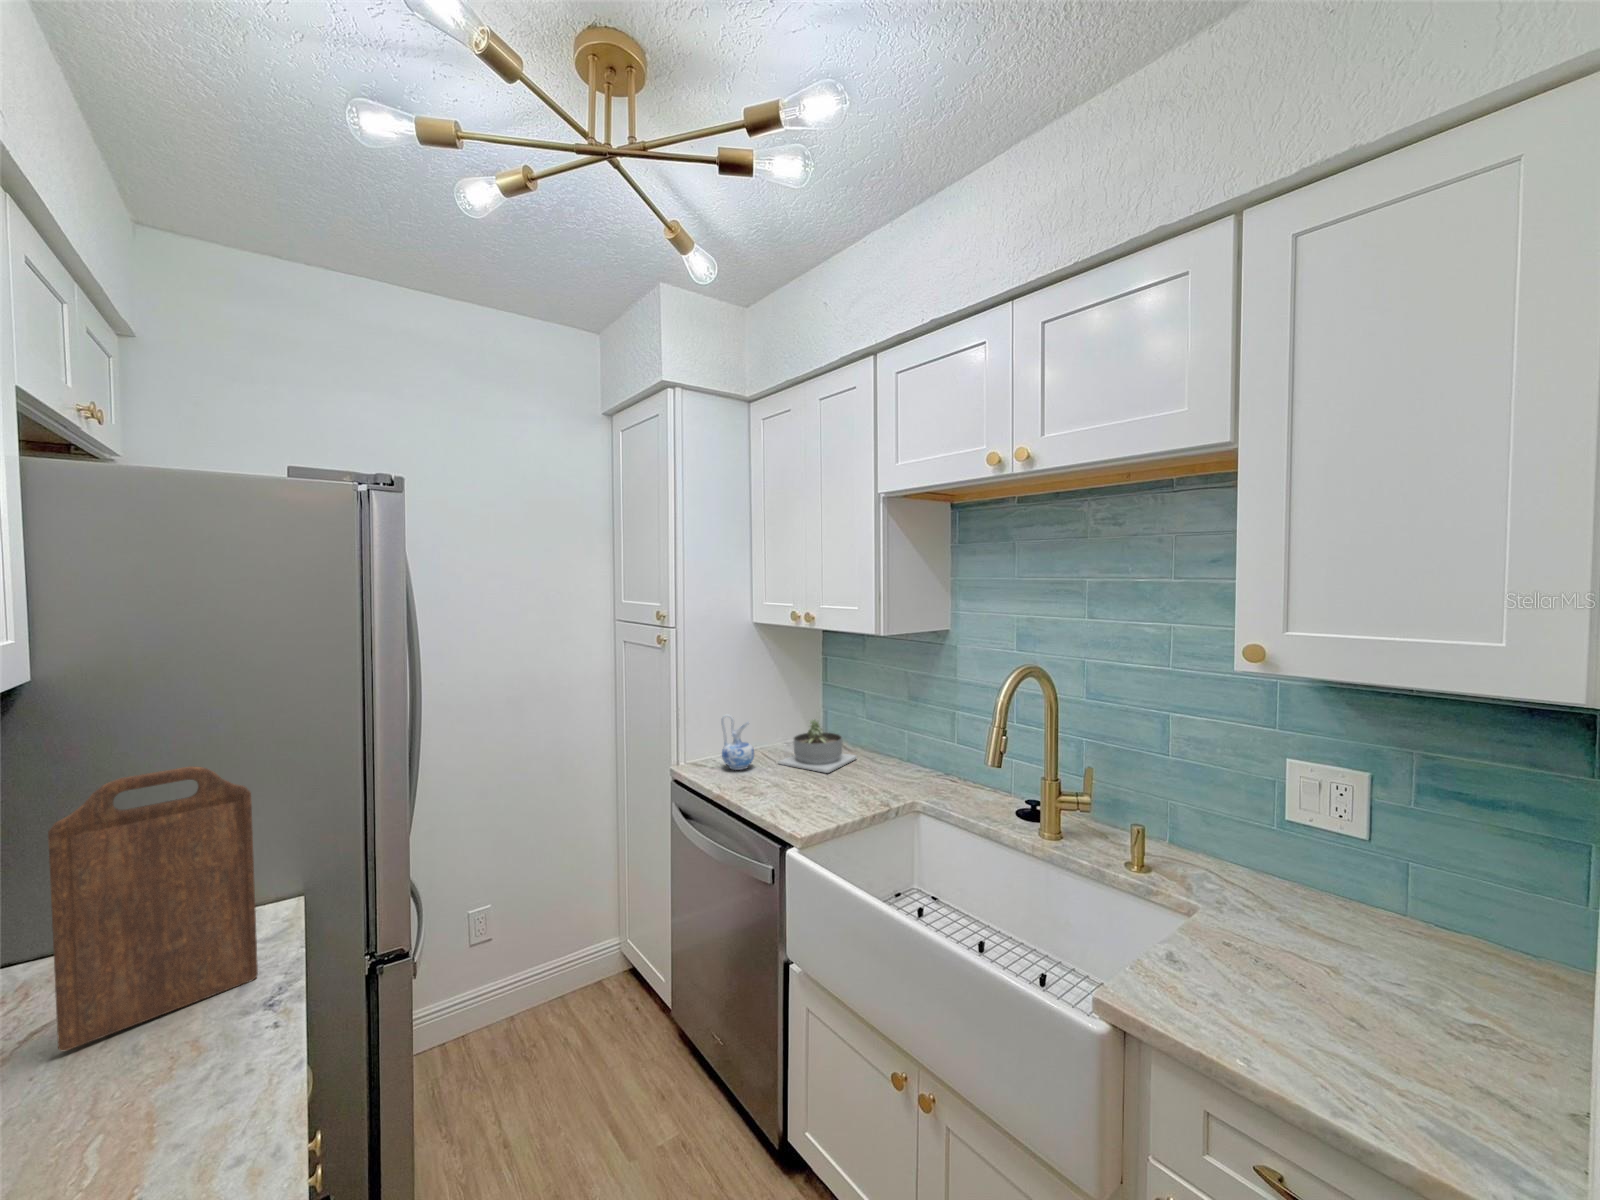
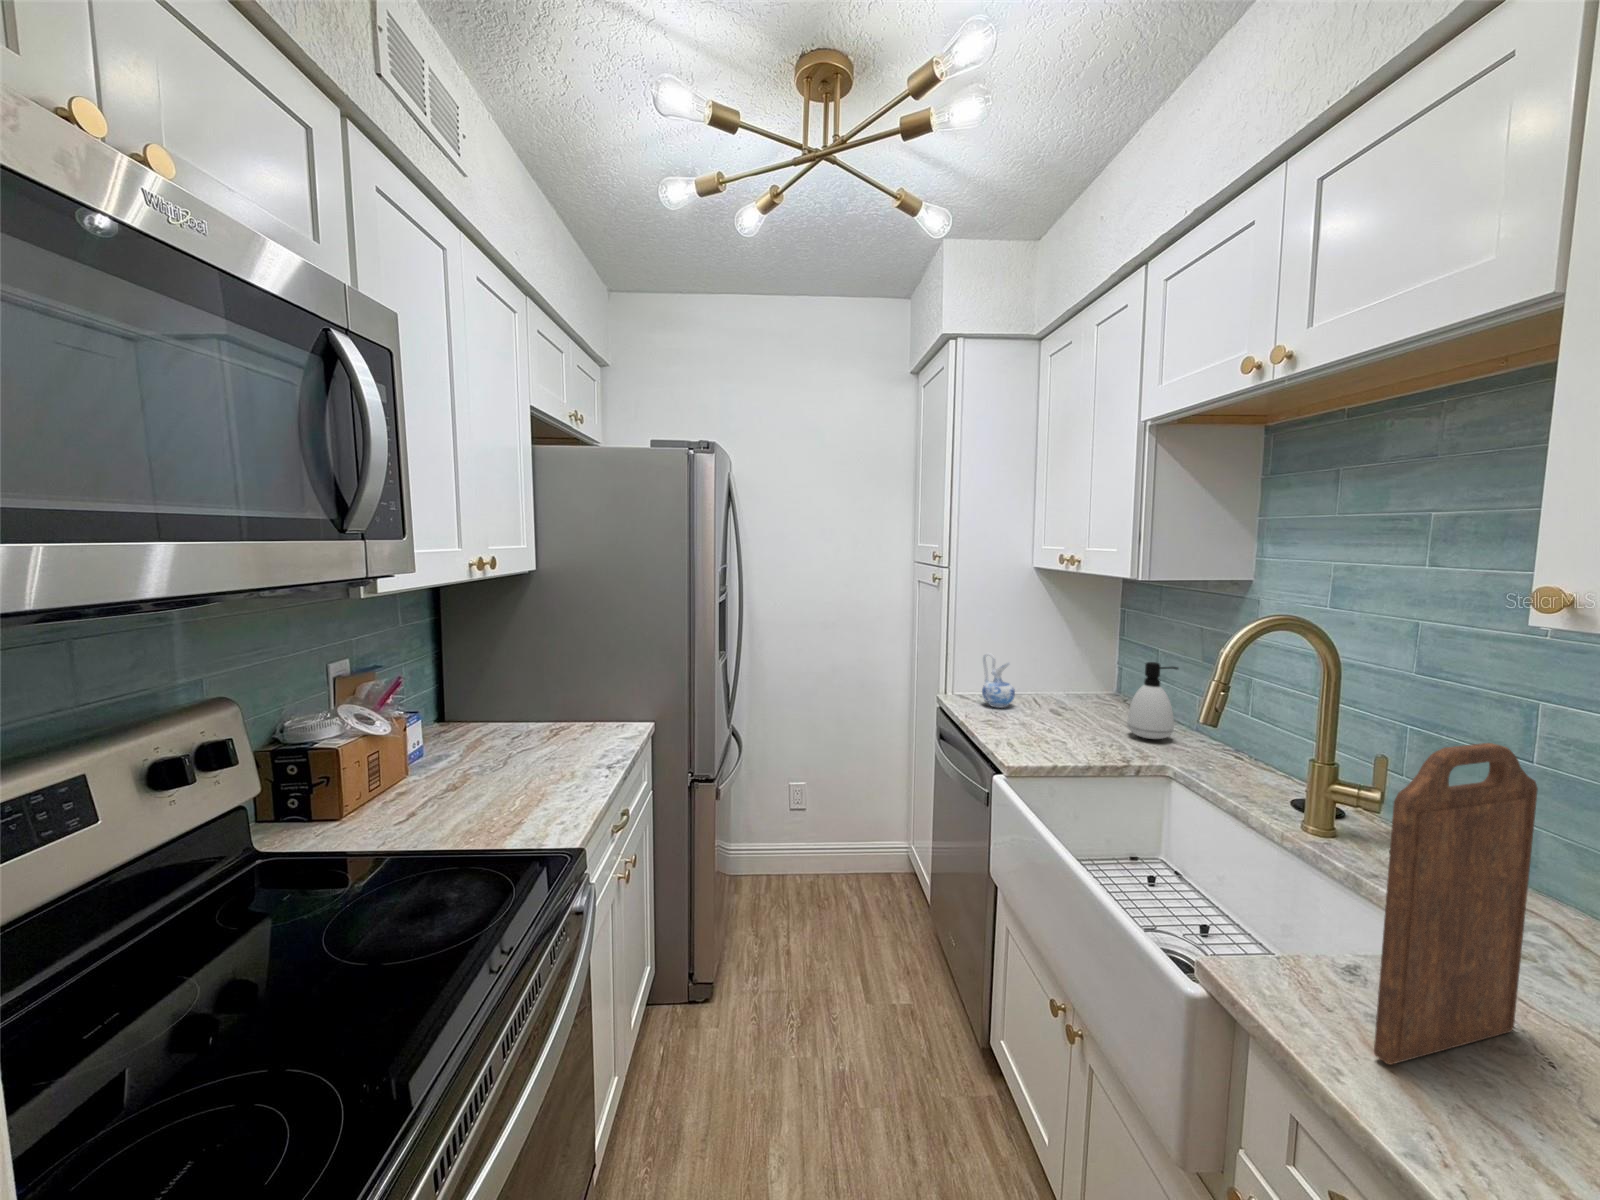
soap dispenser: none [864,707,902,777] -> present [1127,662,1178,739]
succulent planter: present [778,720,857,773] -> none [1040,669,1135,725]
cutting board: present [48,766,258,1051] -> present [1374,743,1538,1065]

